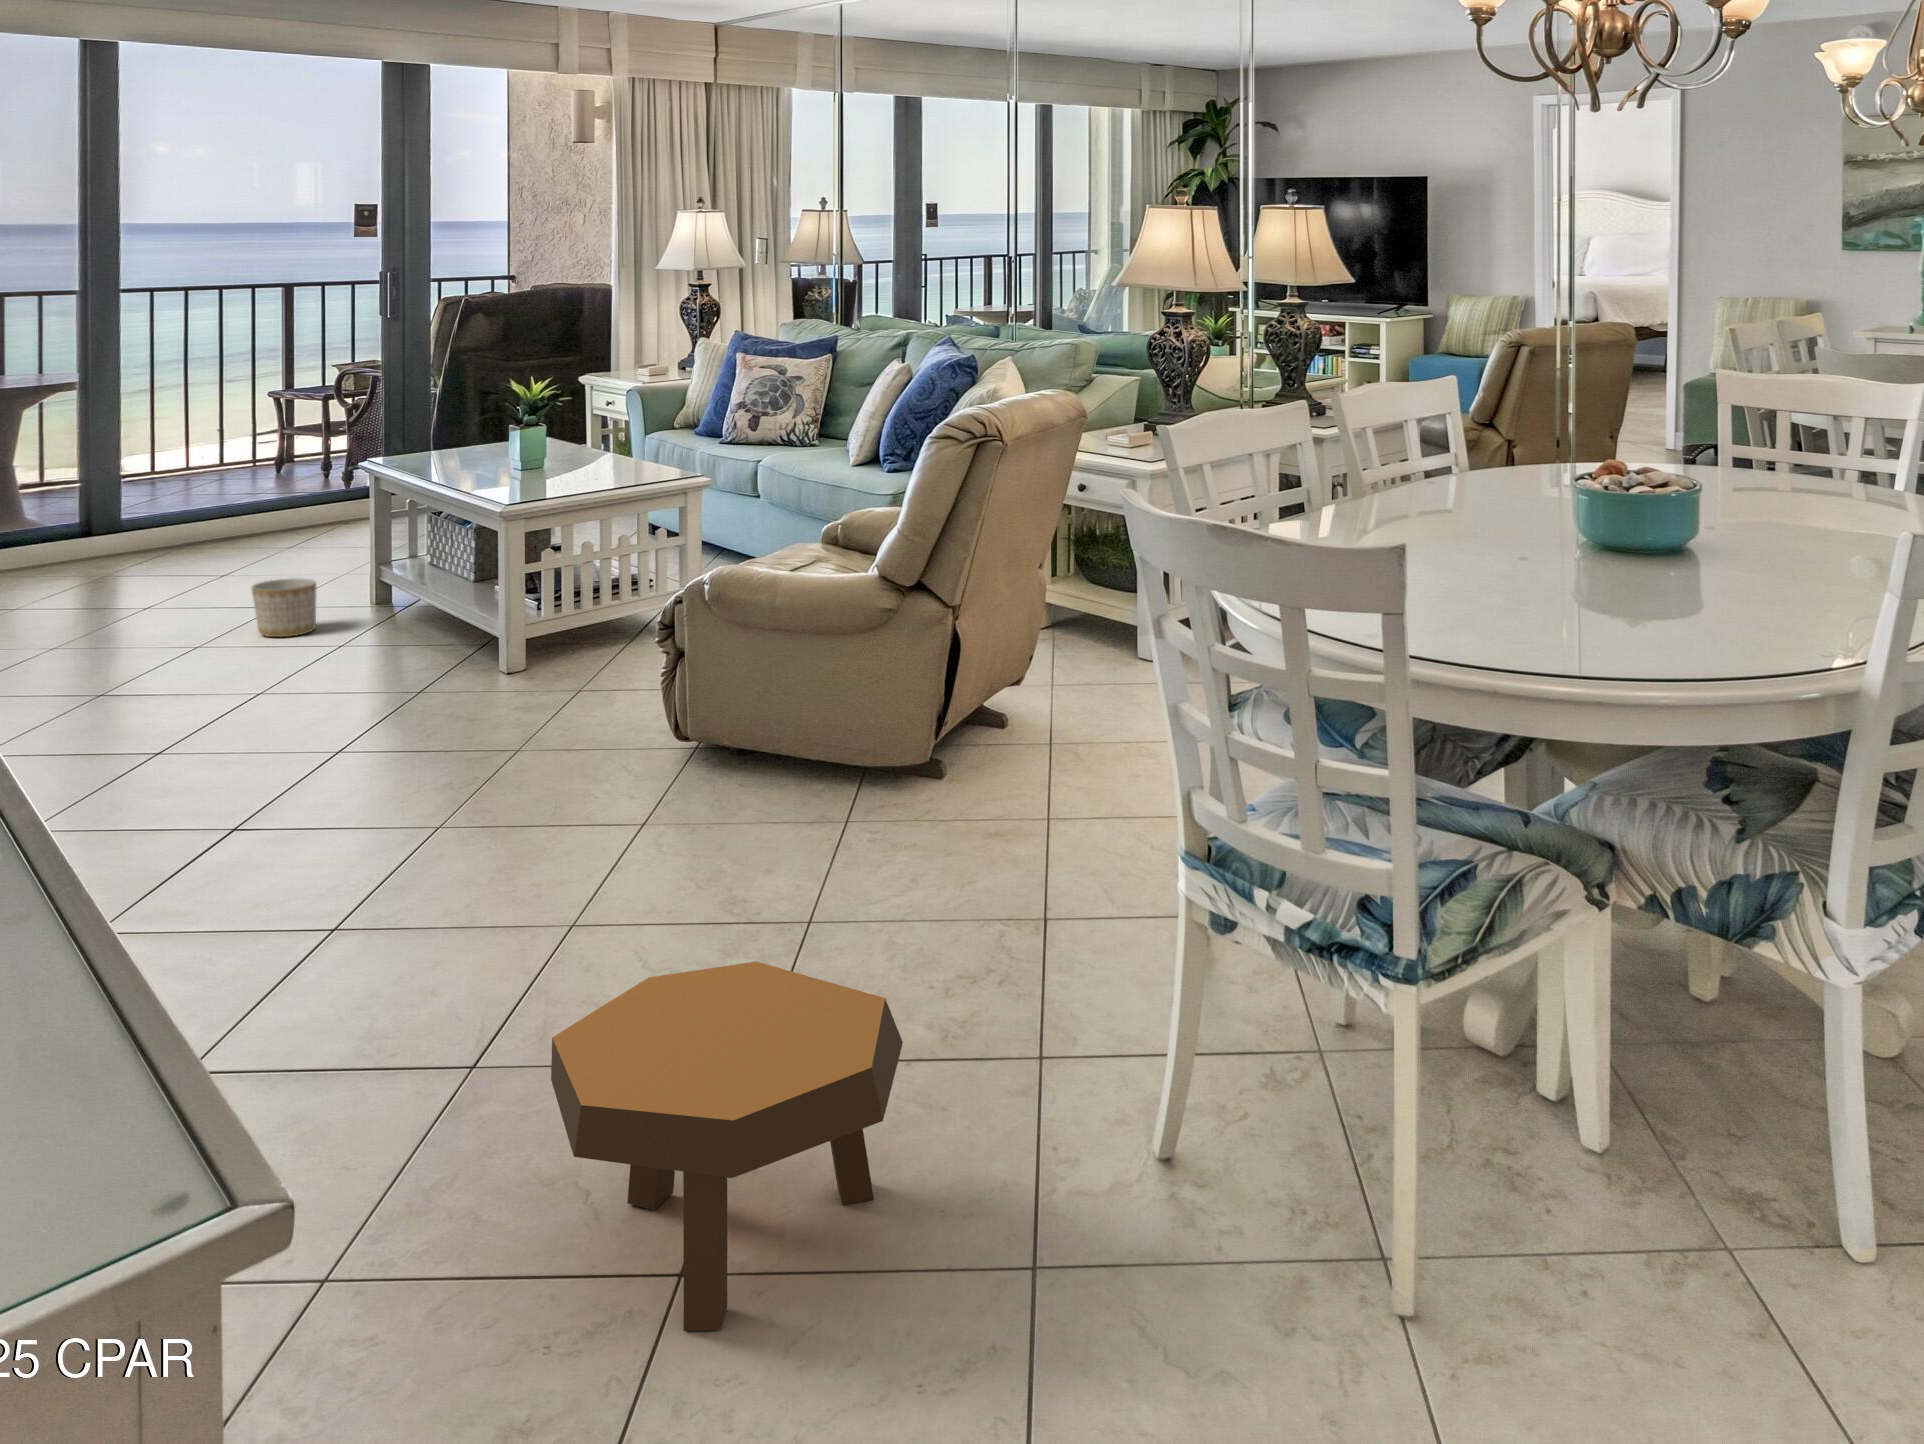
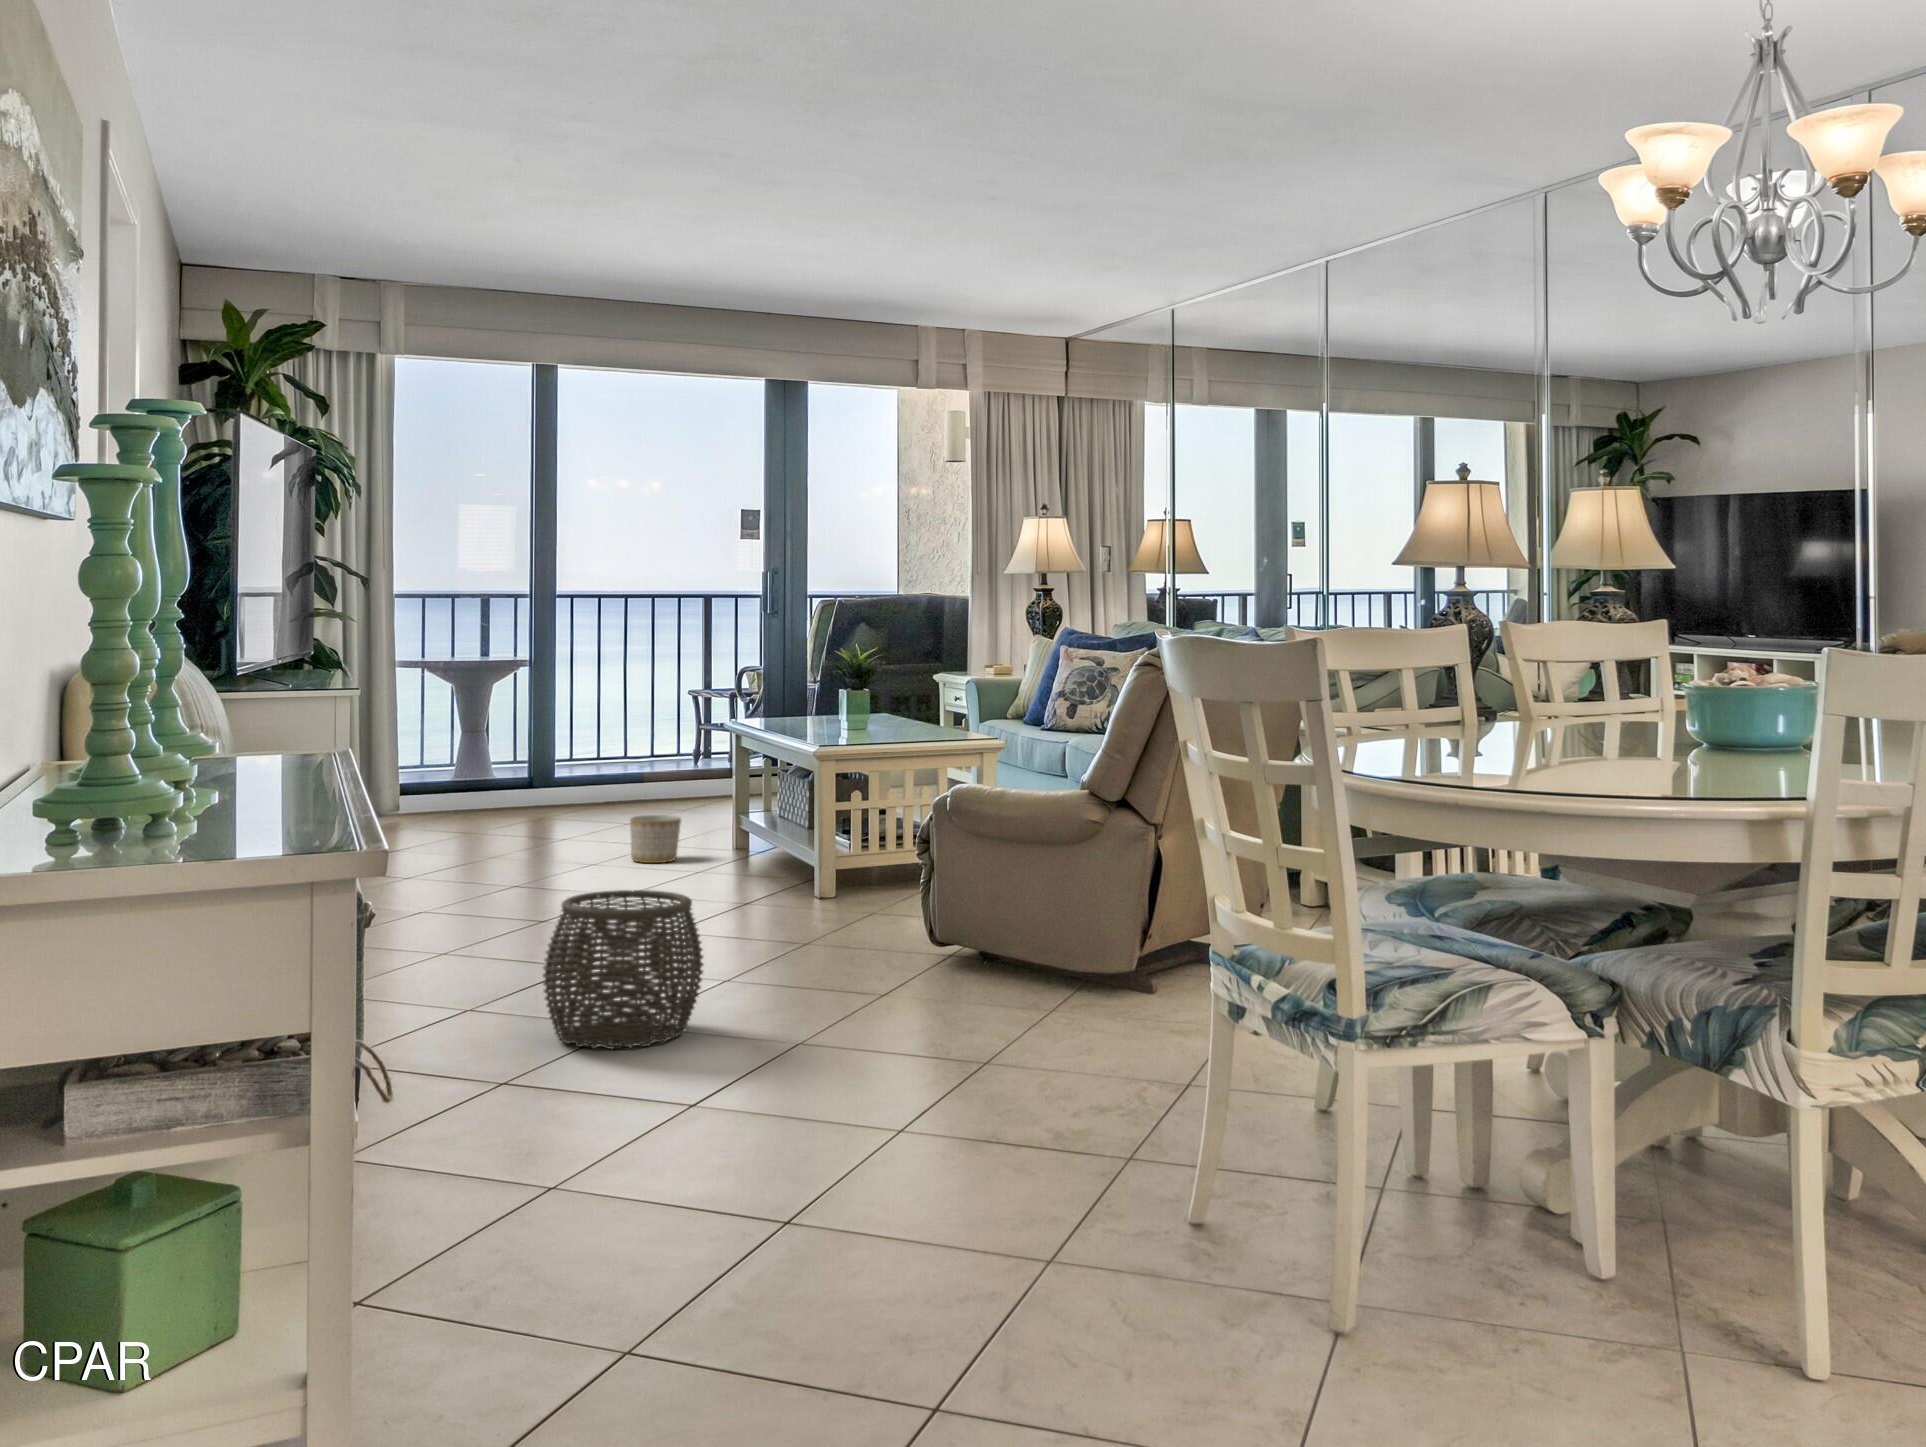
woven basket: none [262,749,469,952] -> present [543,890,703,1049]
footstool: present [551,962,903,1331] -> none [654,1026,952,1295]

